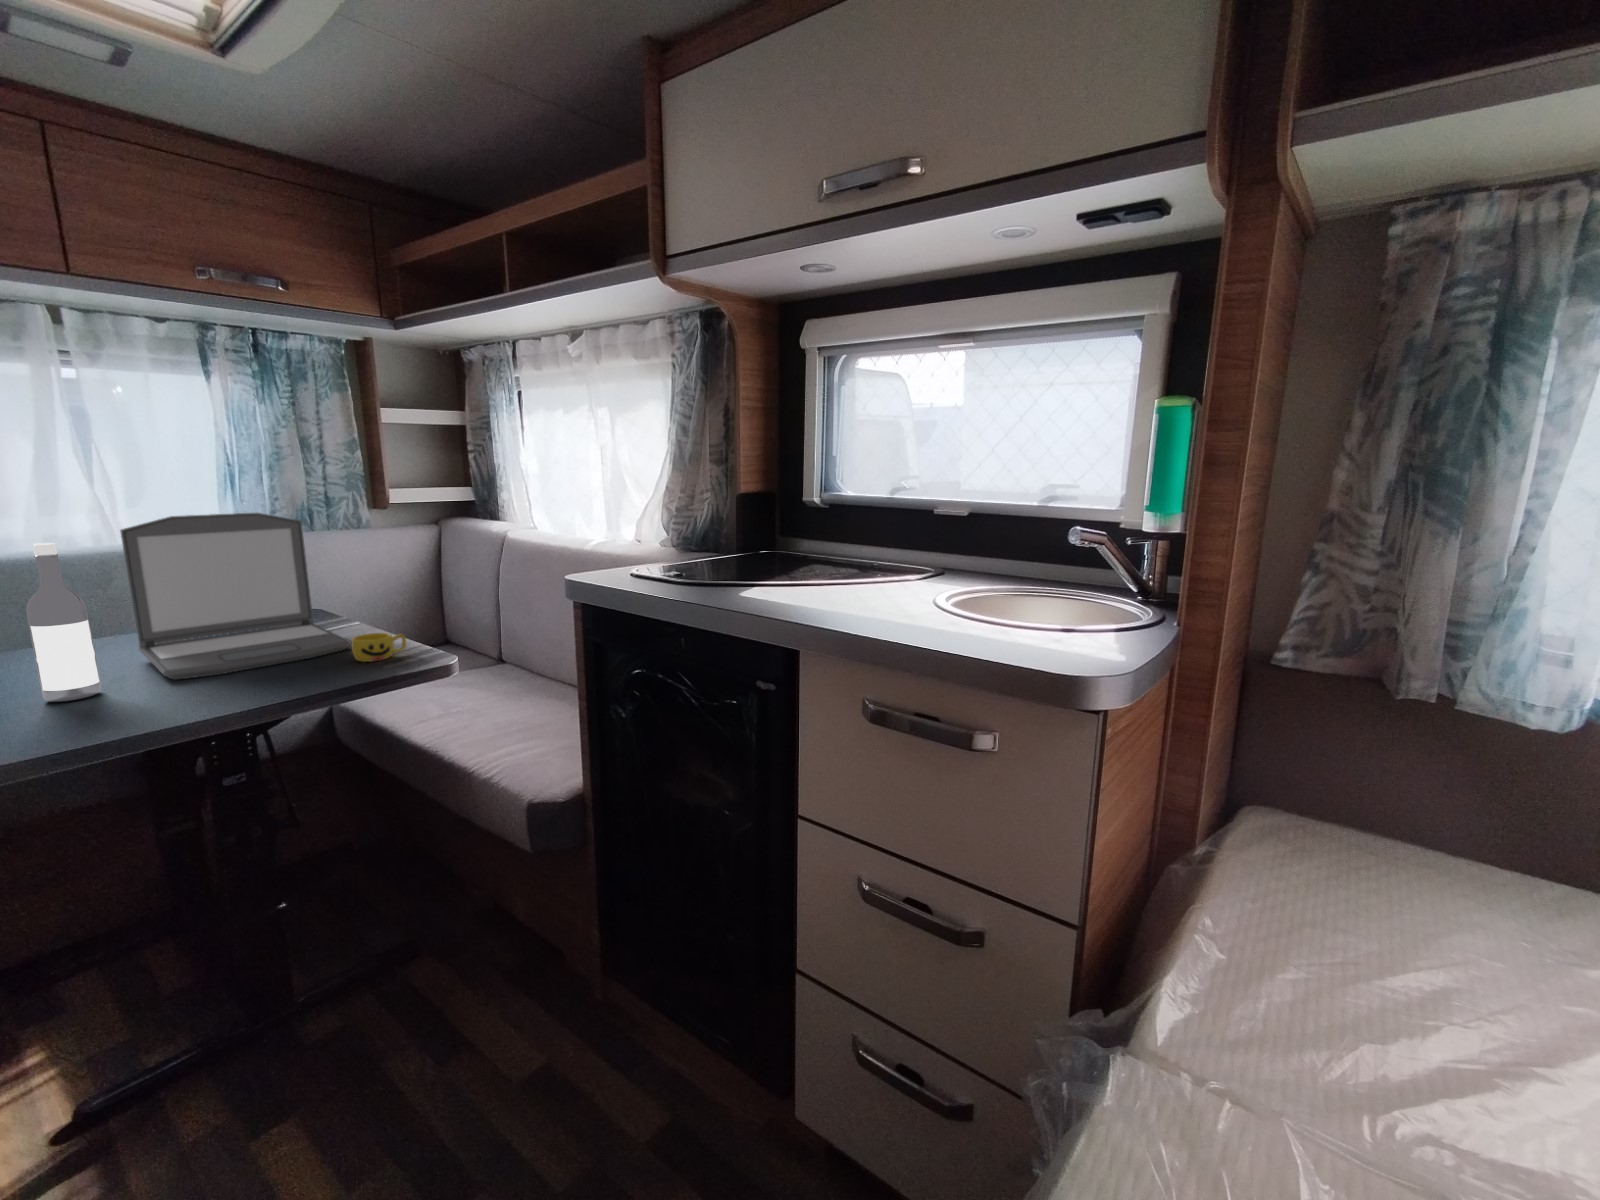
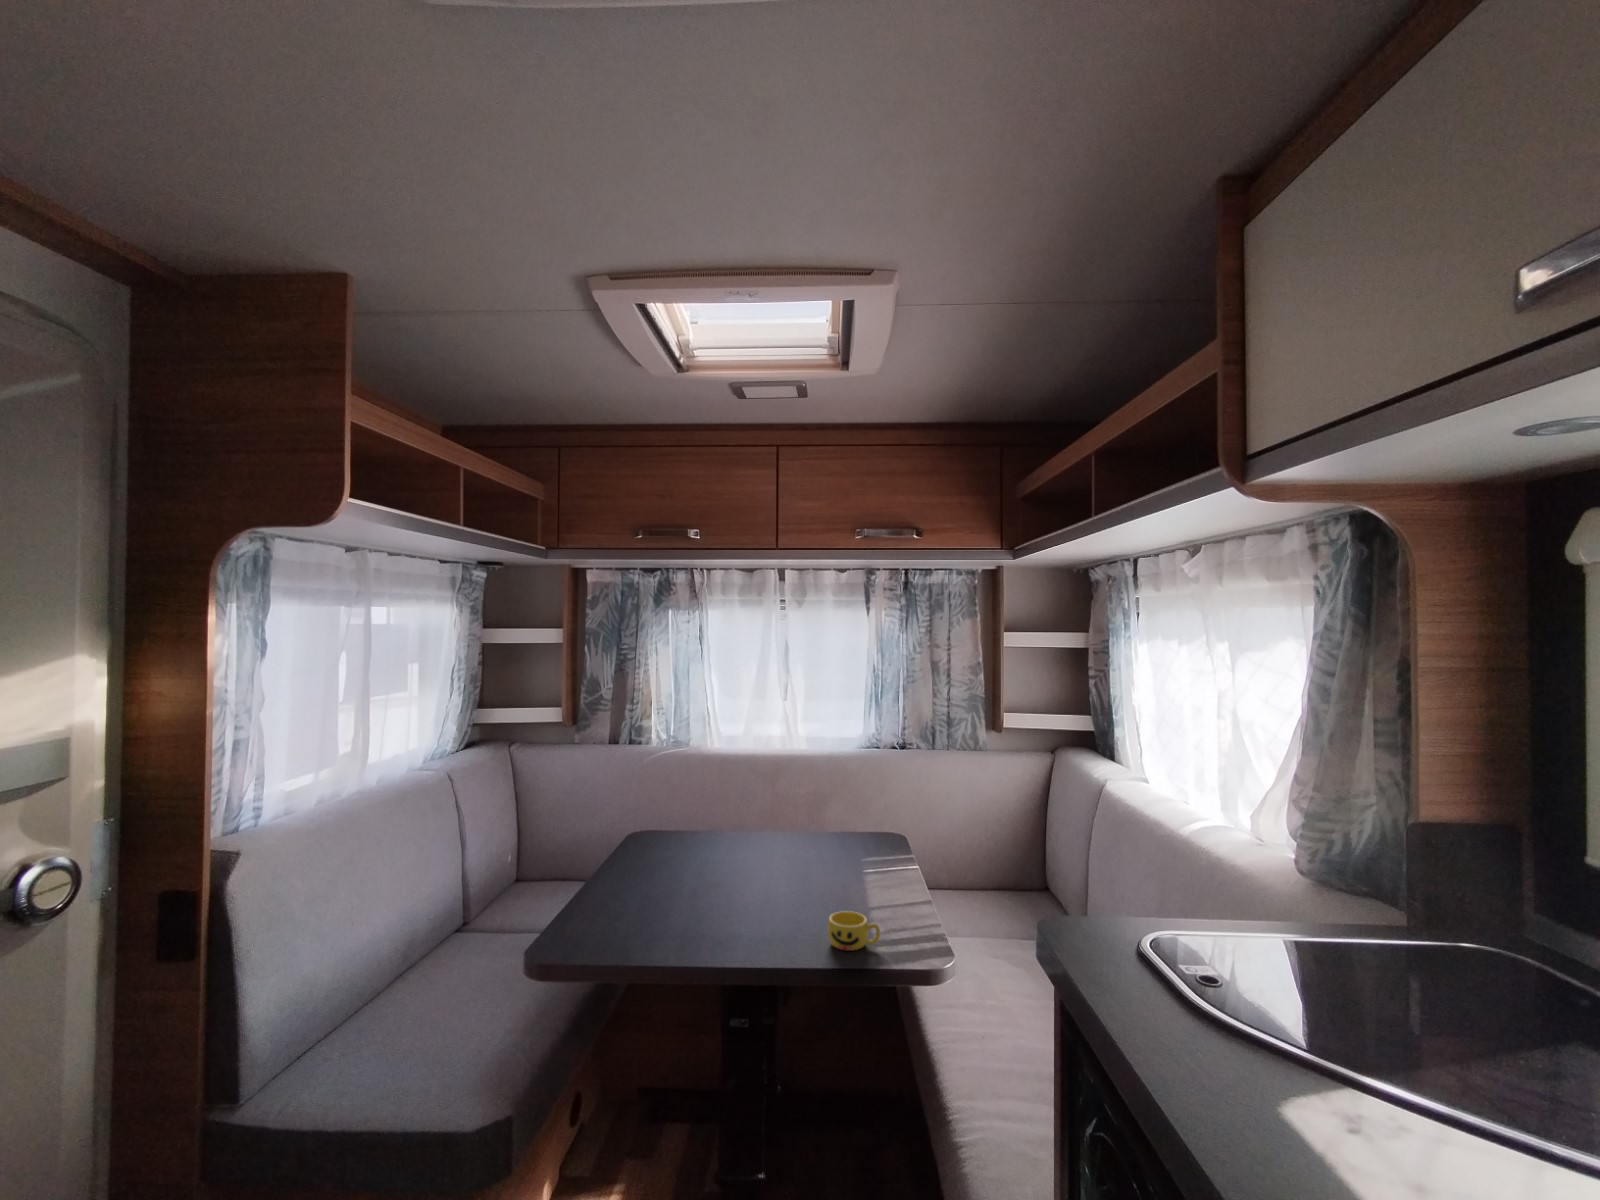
laptop: present [120,513,351,680] -> none [700,750,855,919]
wine bottle: present [26,543,101,702] -> none [628,775,665,910]

